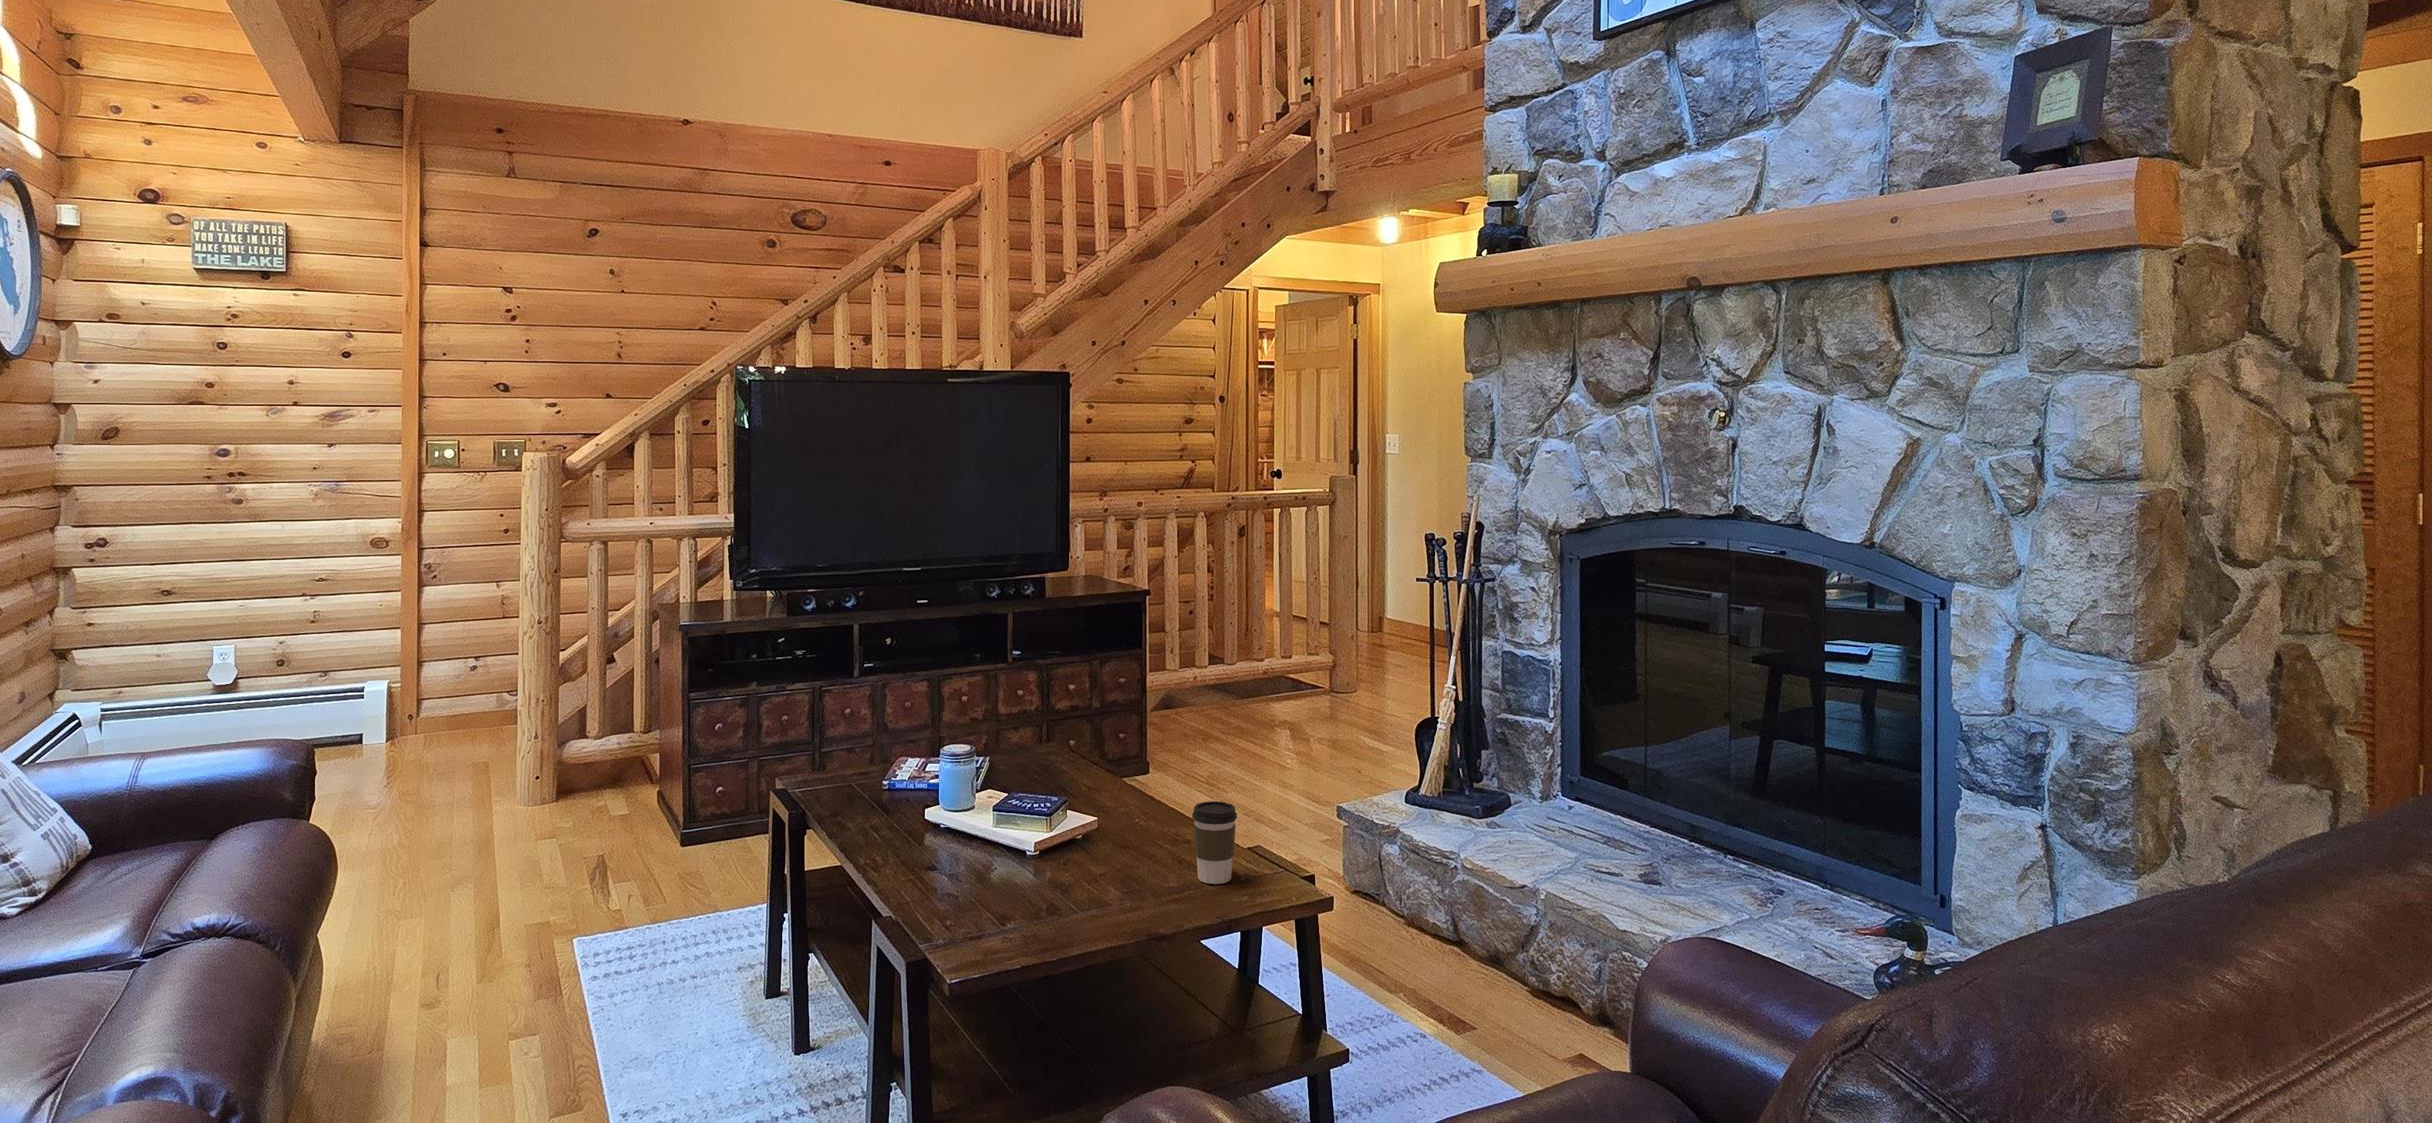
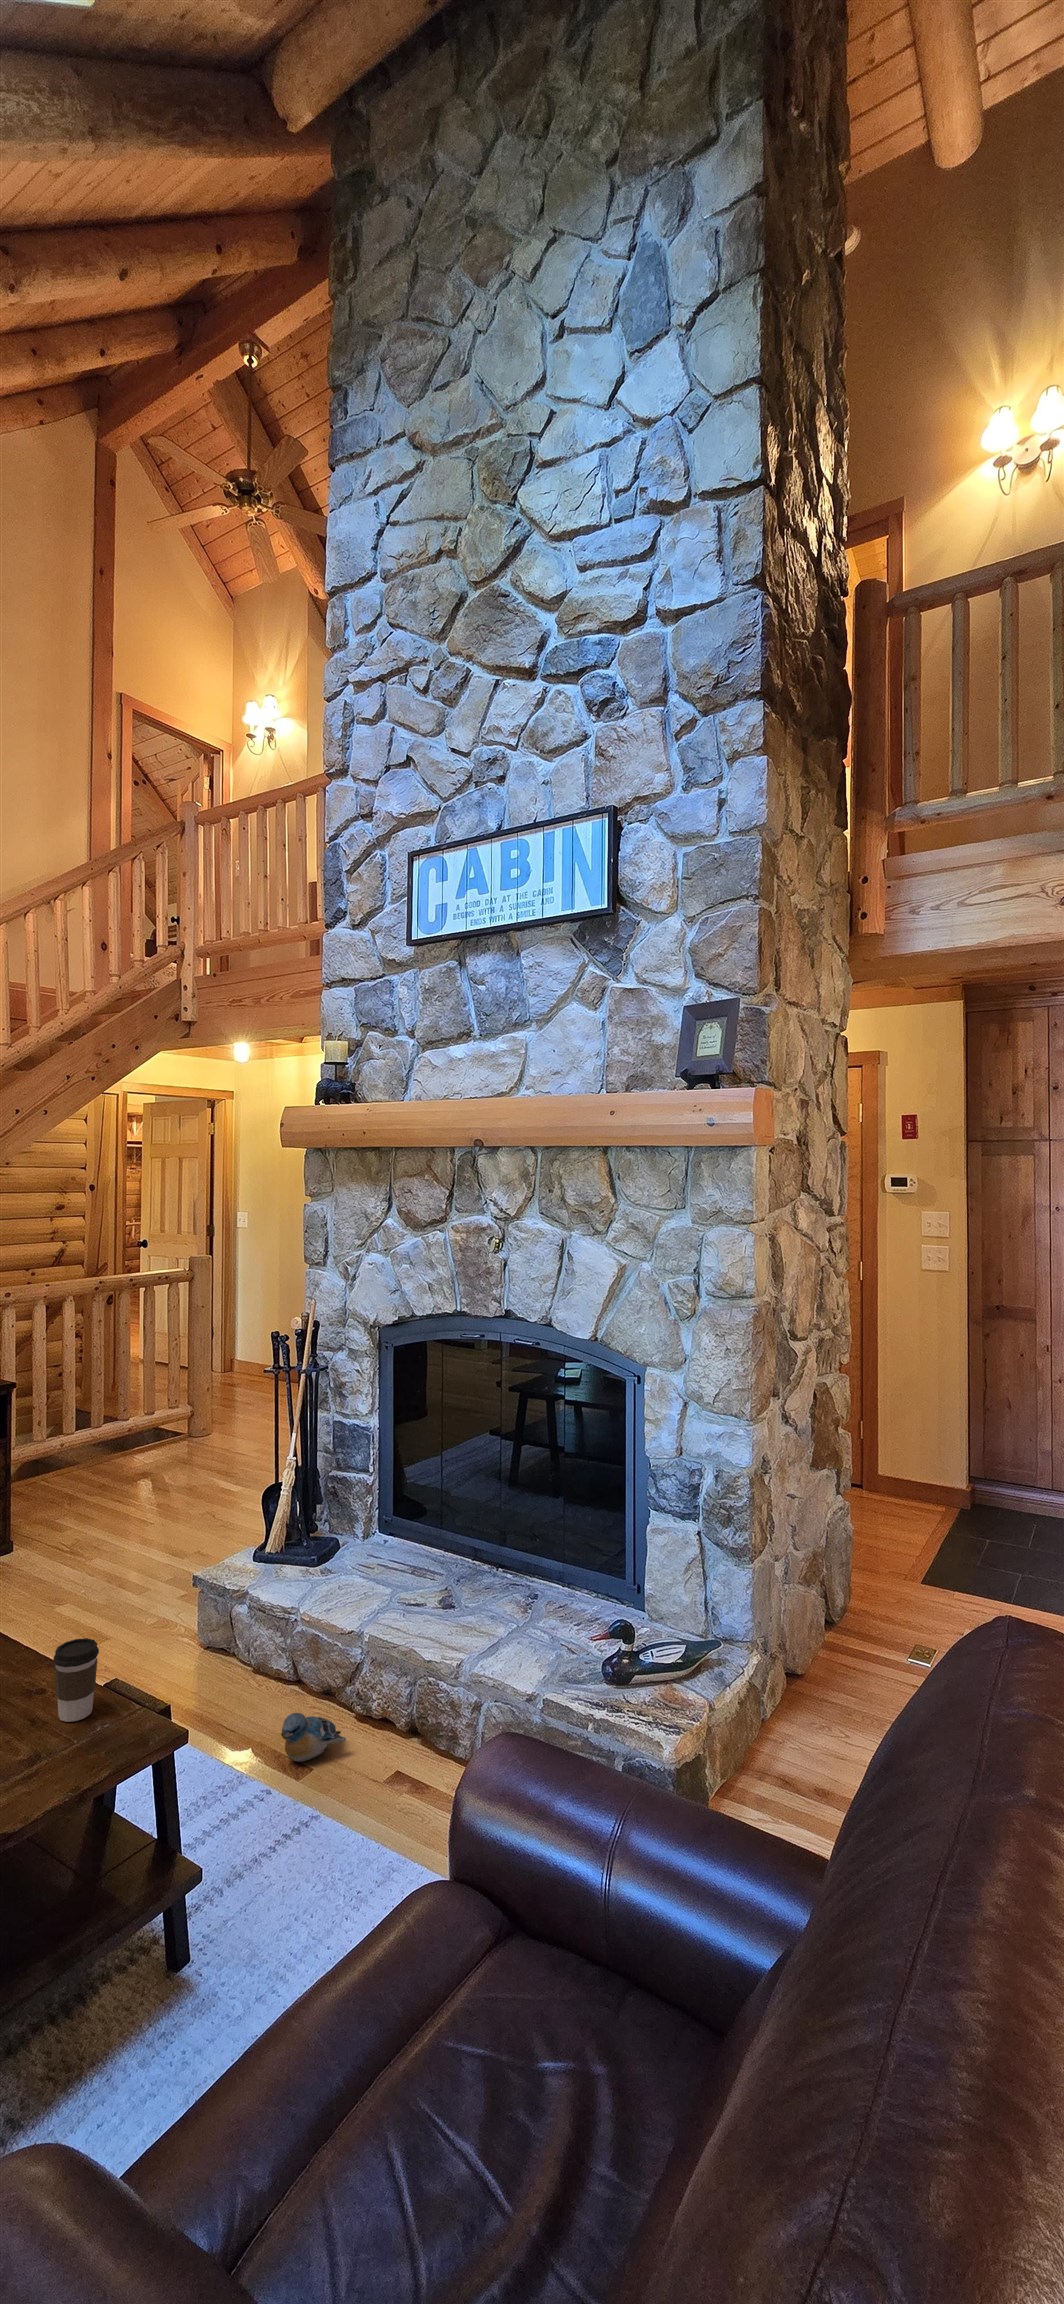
plush toy: none [1438,968,1518,1028] -> present [281,1713,346,1762]

